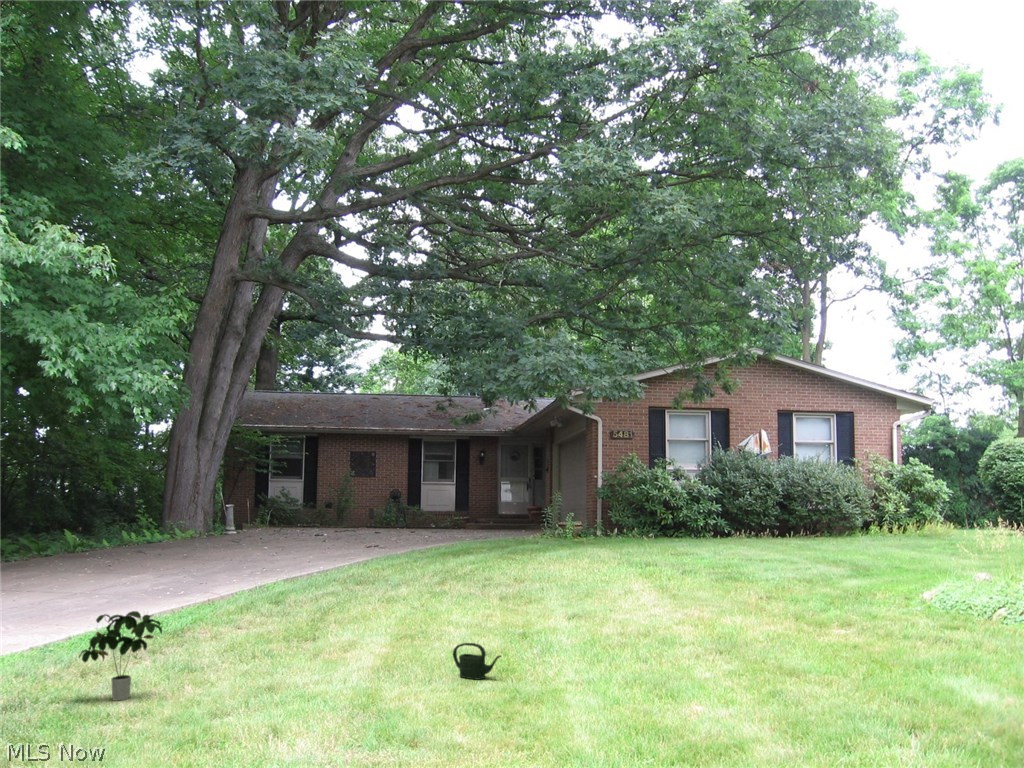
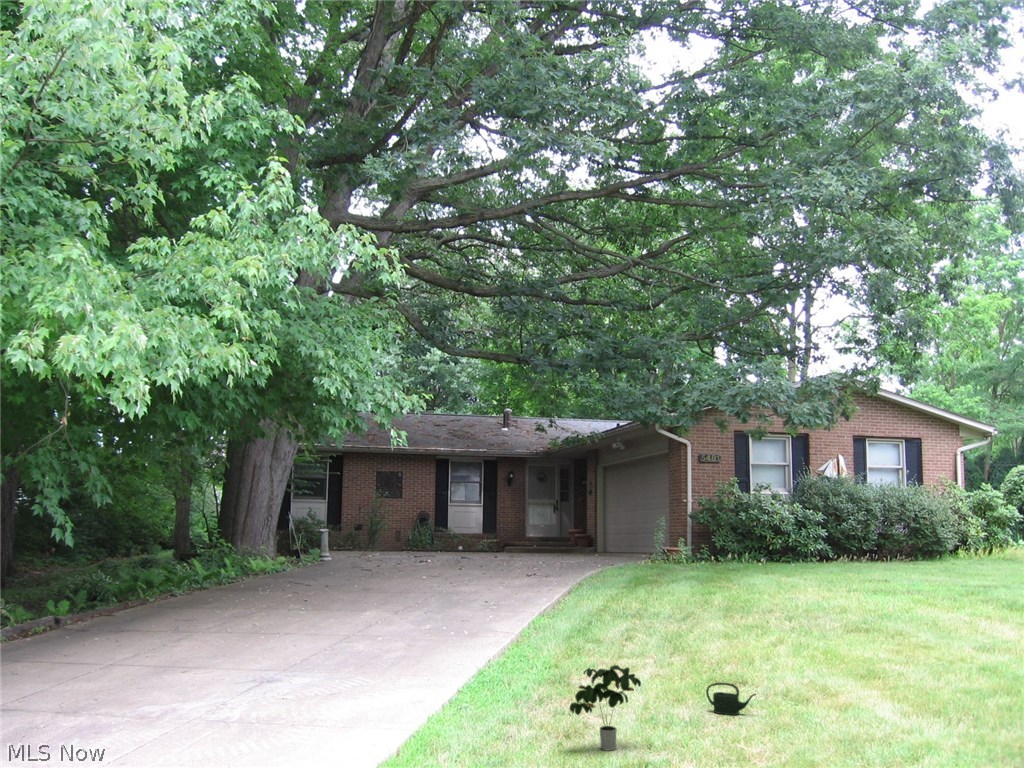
watering can: present [453,643,501,680] -> present [706,682,756,715]

